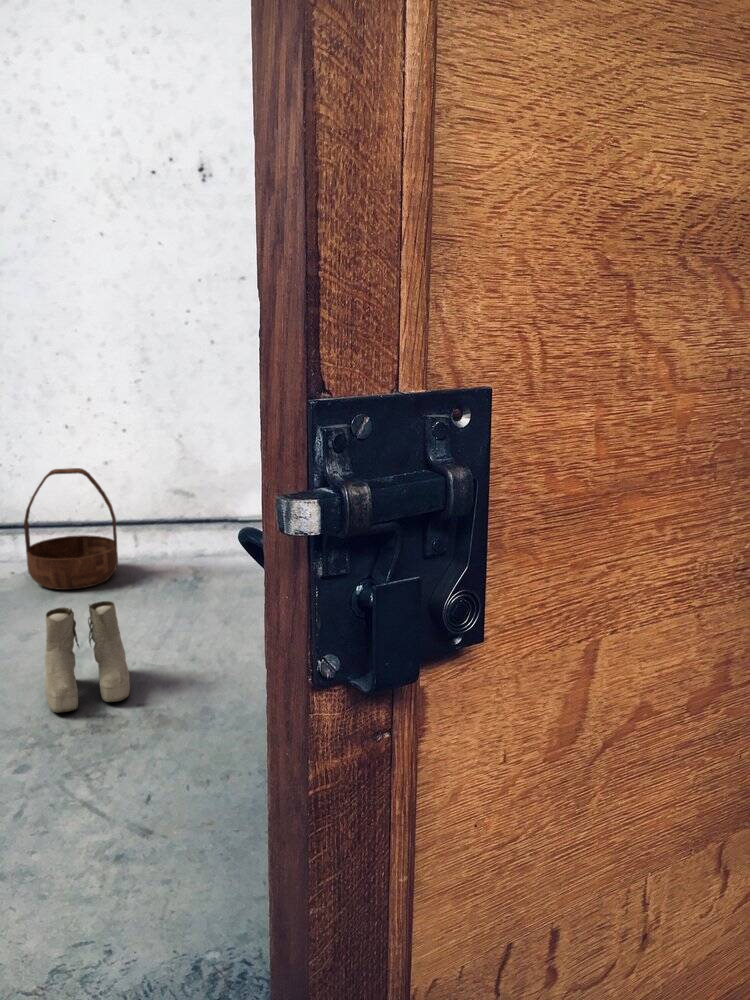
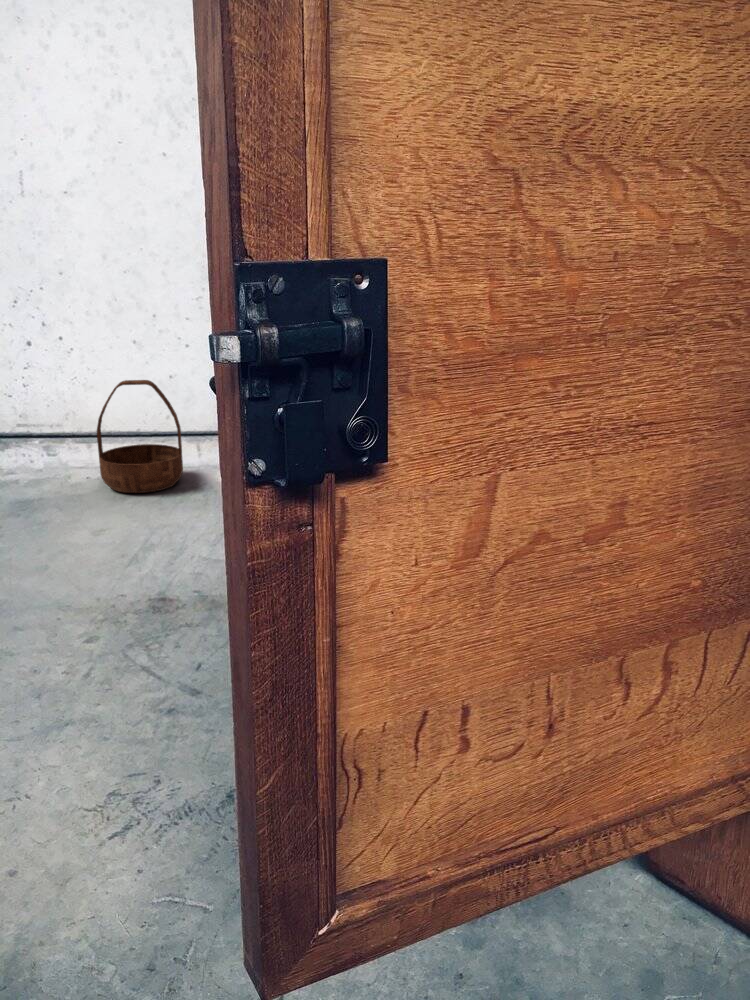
boots: present [45,601,130,713] -> none [112,498,187,596]

